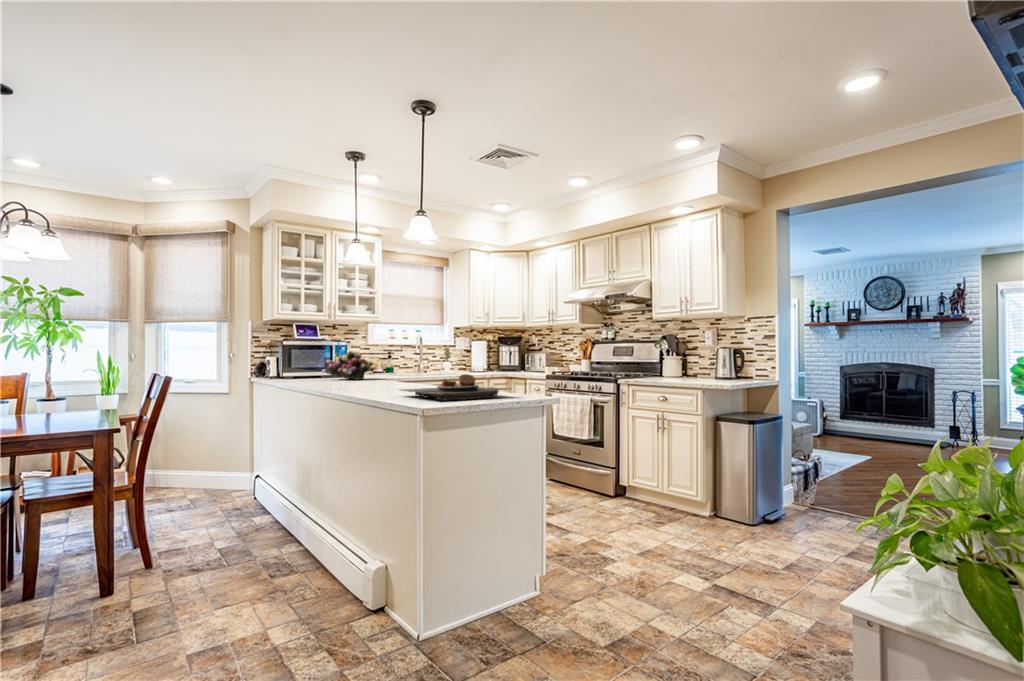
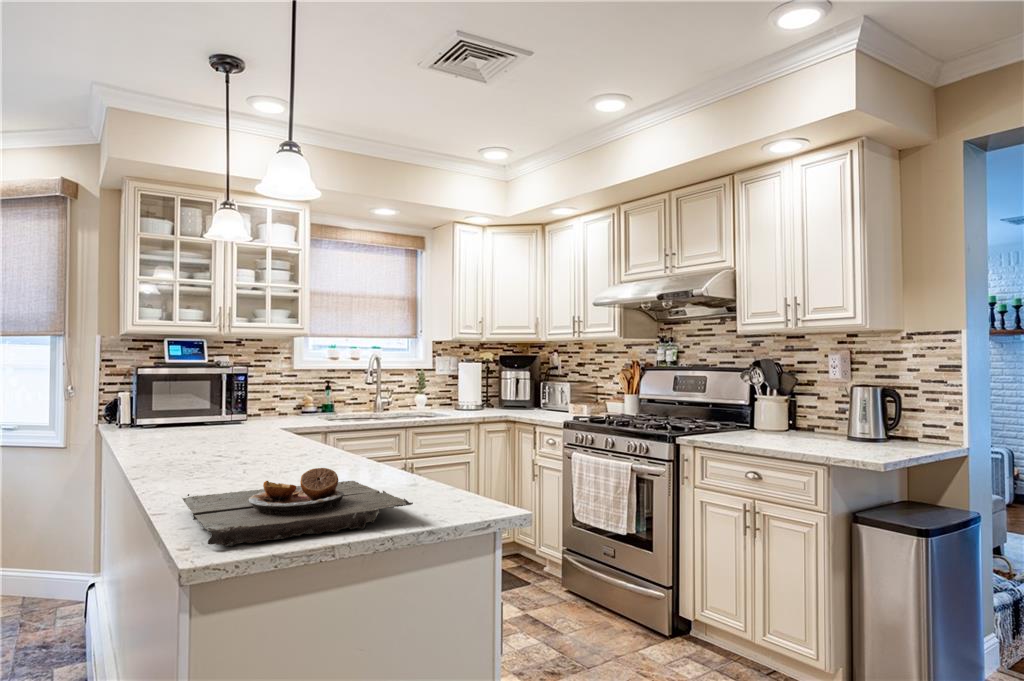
flower arrangement: present [322,351,373,380] -> none [180,385,267,435]

